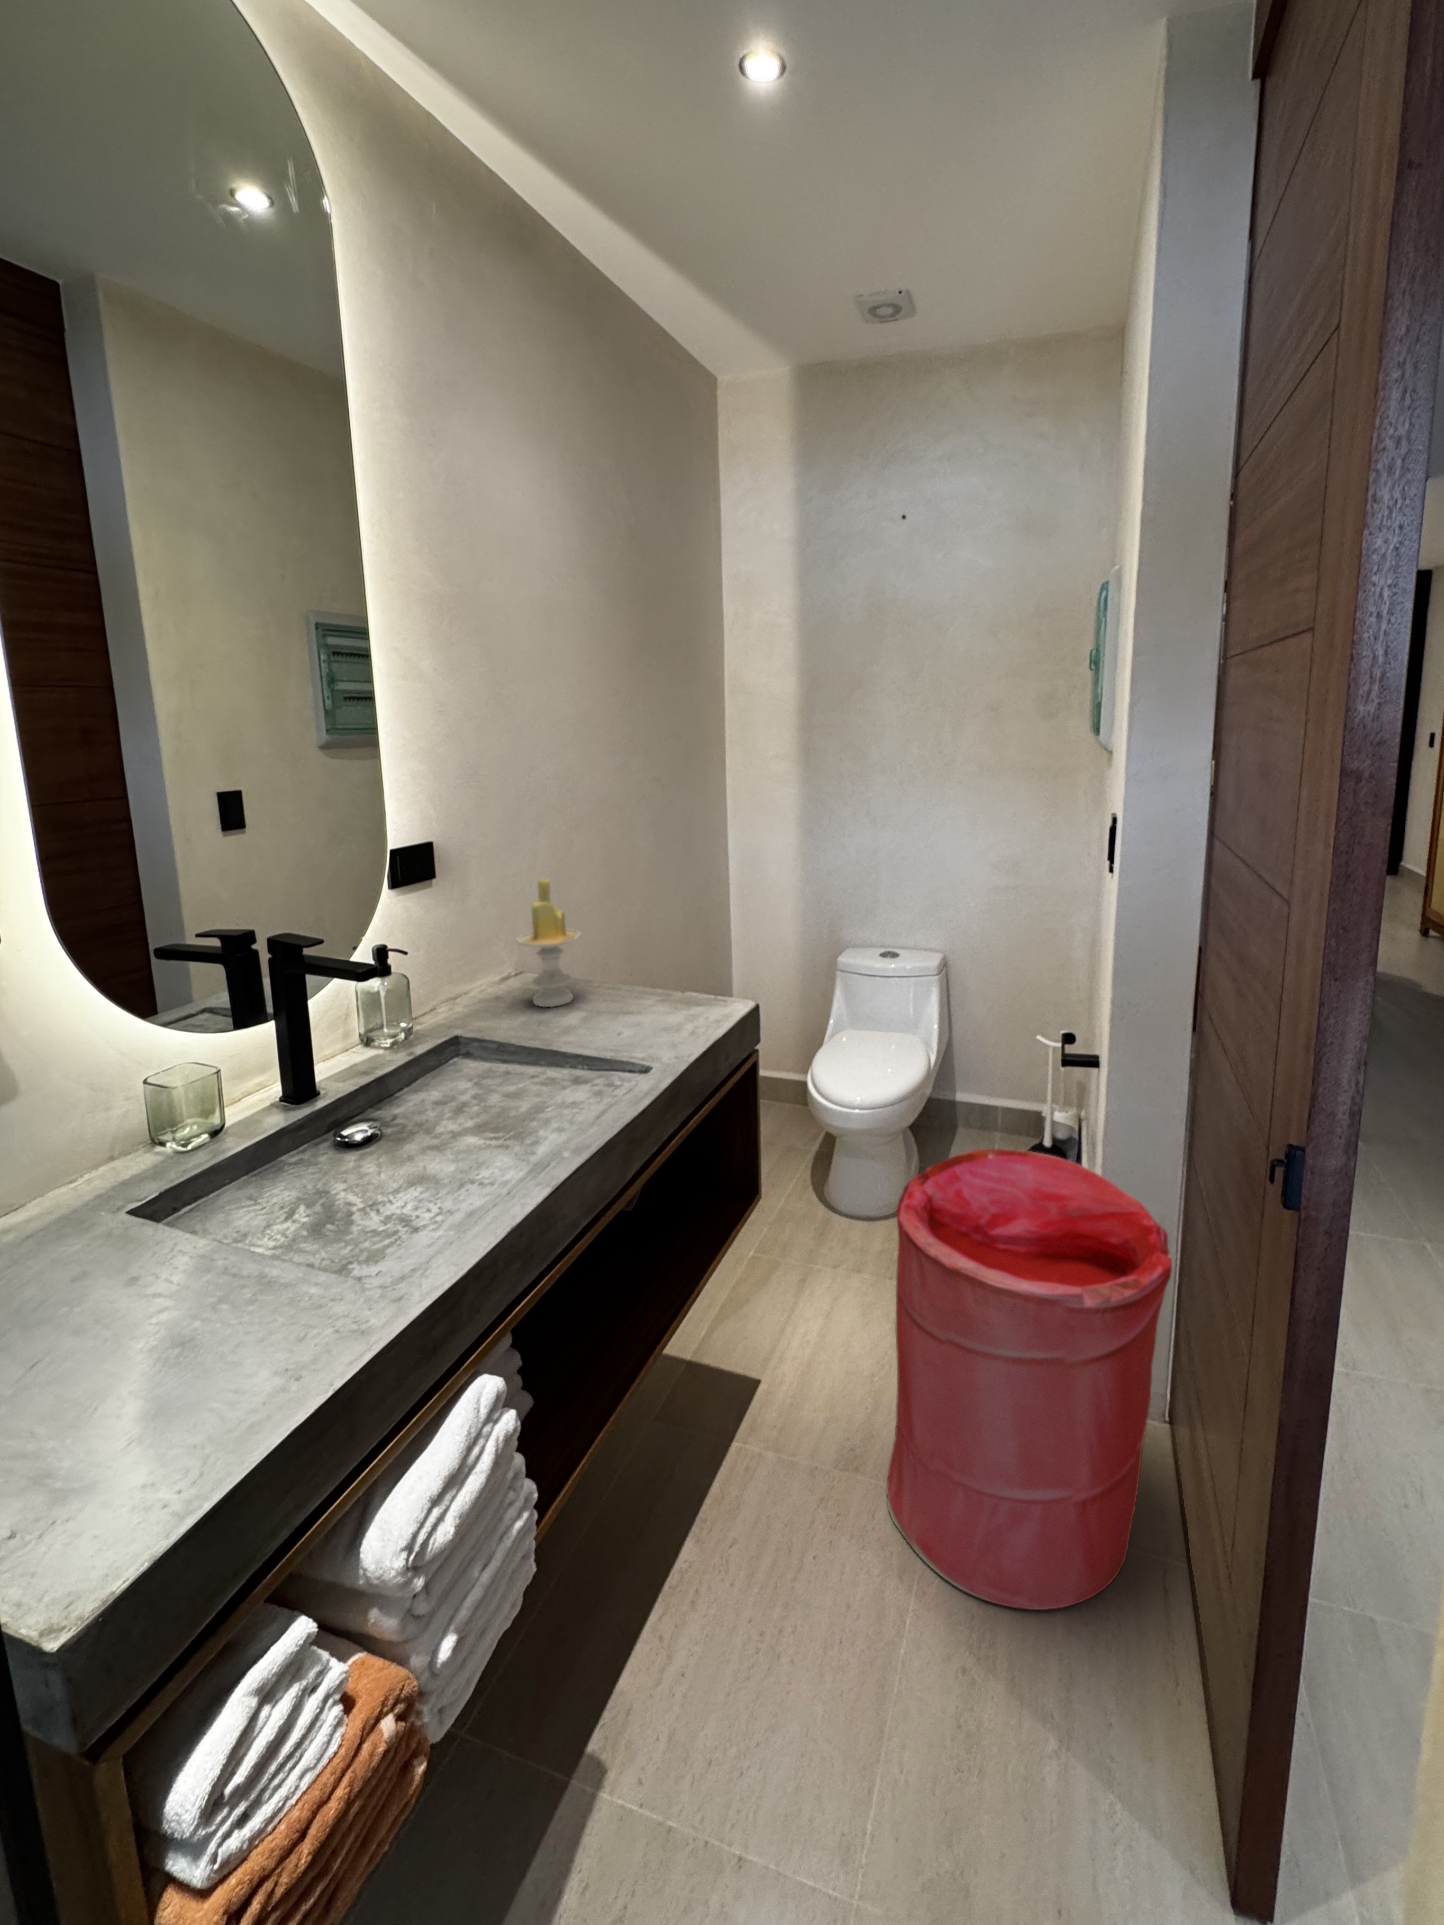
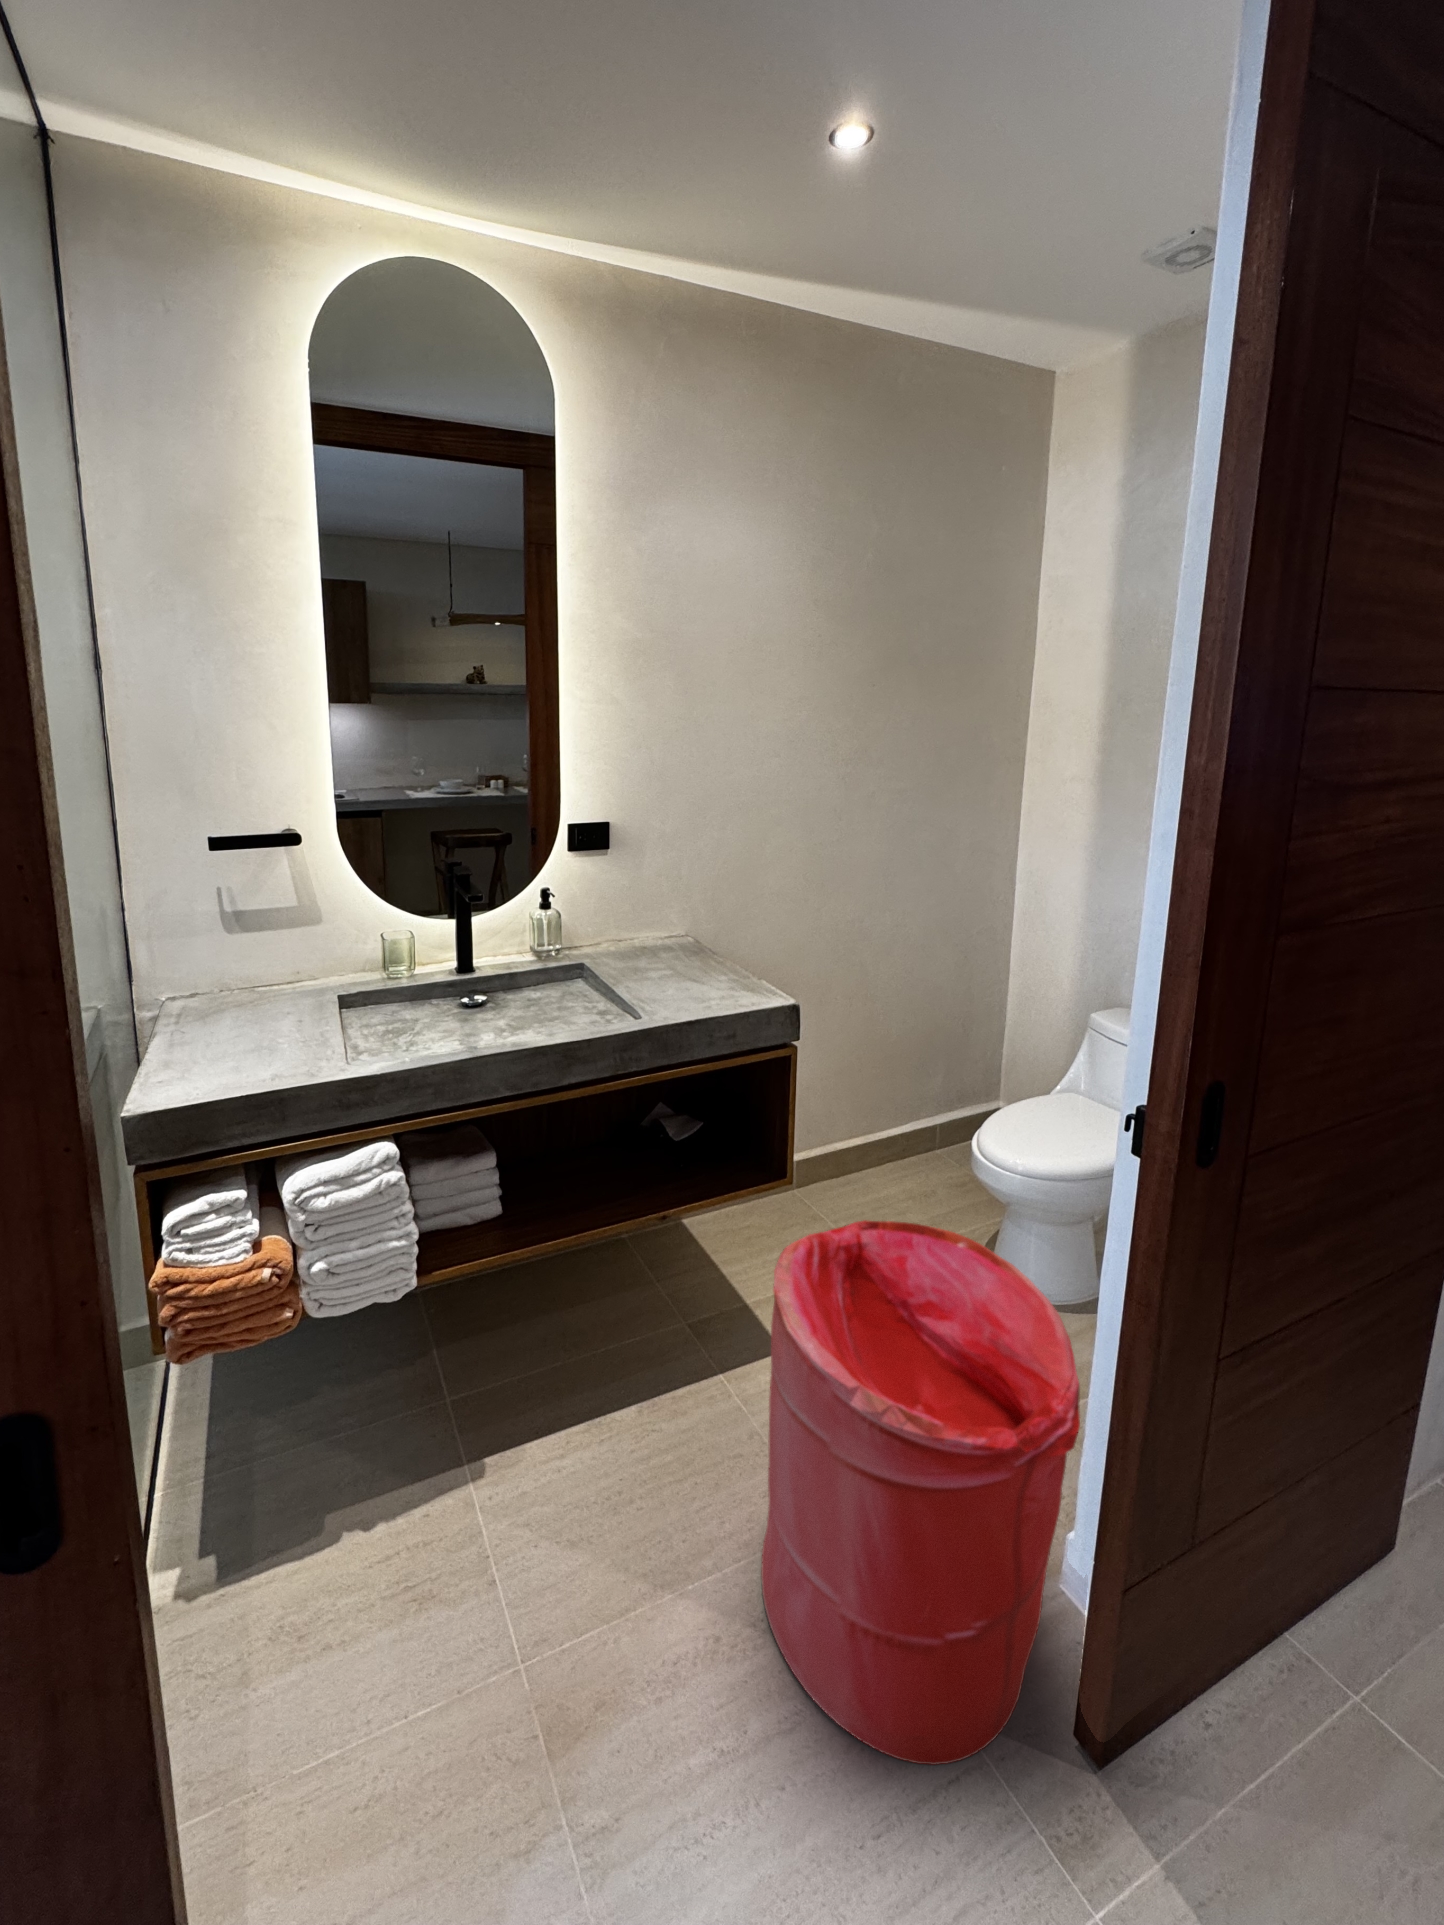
candle: present [516,878,581,1007] -> none [647,862,697,963]

